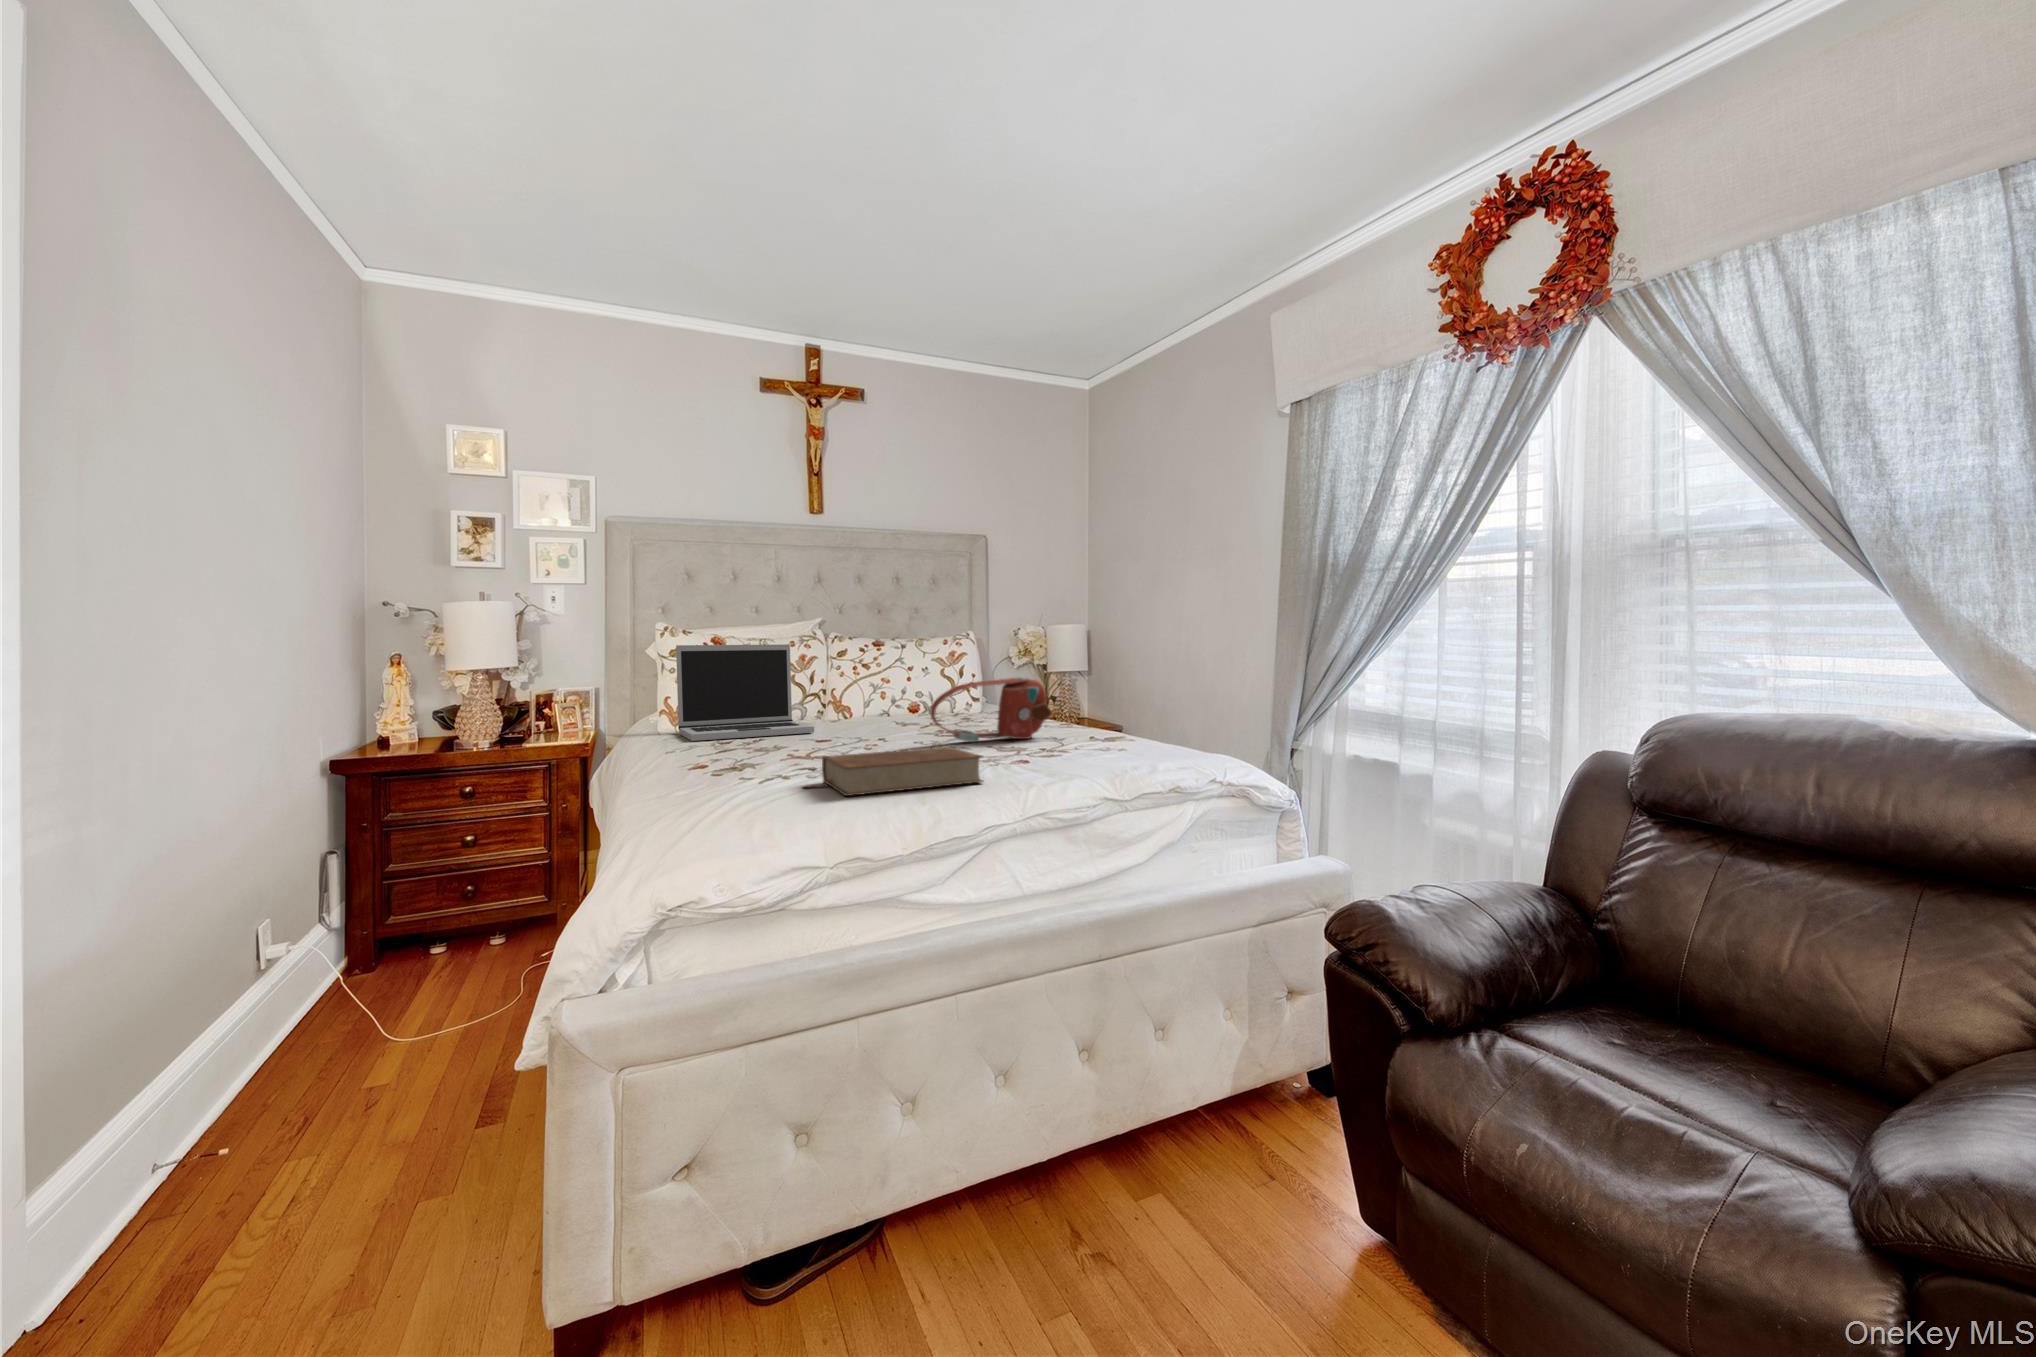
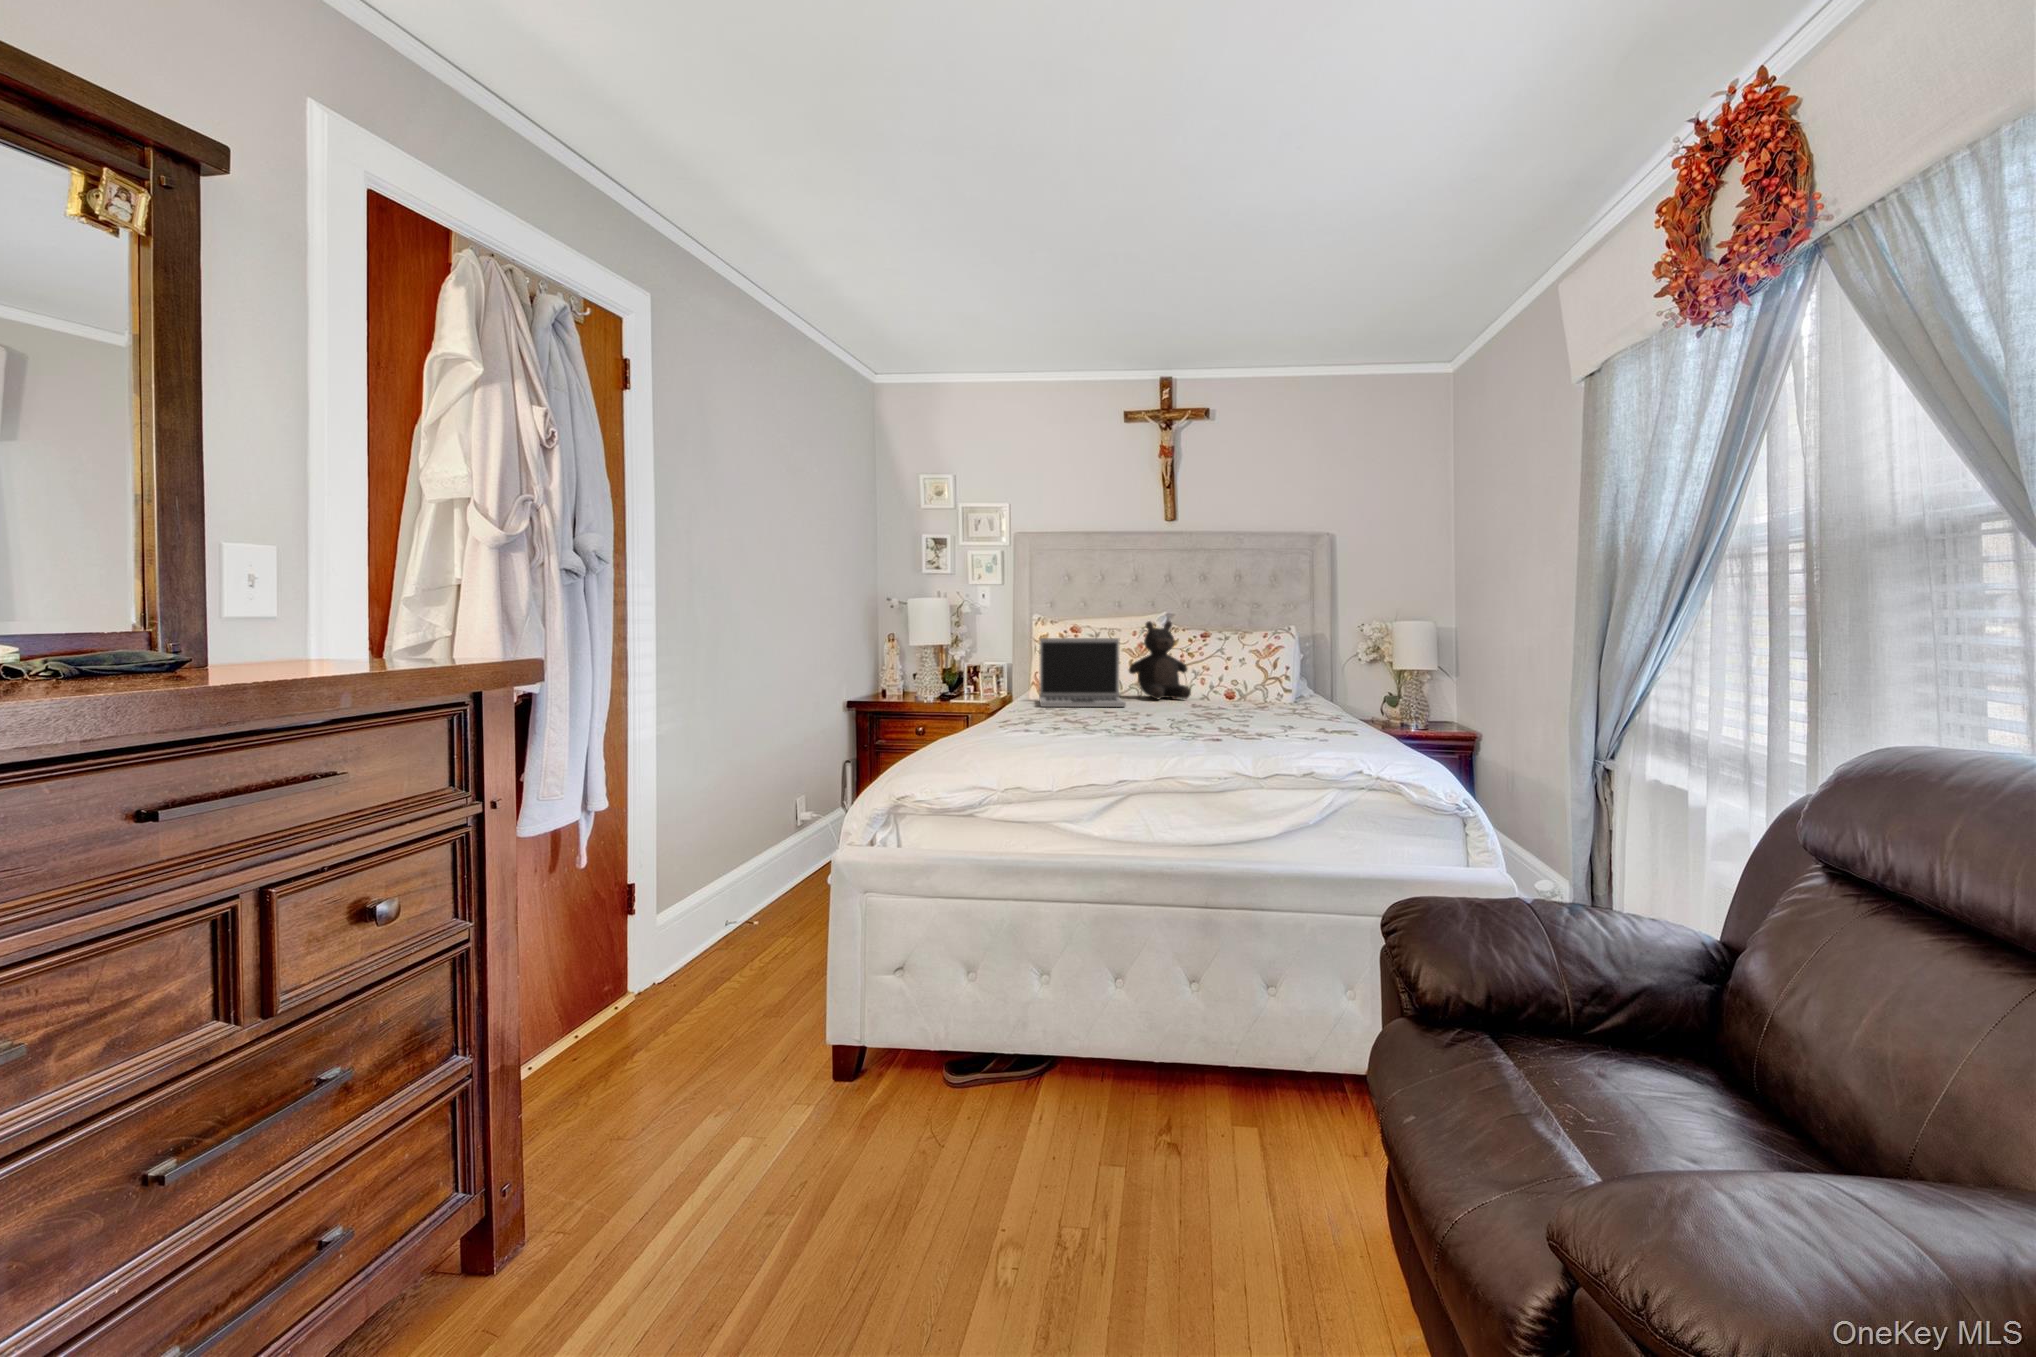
teddy bear: none [796,625,877,721] -> present [1129,621,1191,699]
handbag: present [930,677,1052,742] -> none [1190,673,1294,724]
book: present [806,747,983,796] -> none [1064,721,1173,746]

